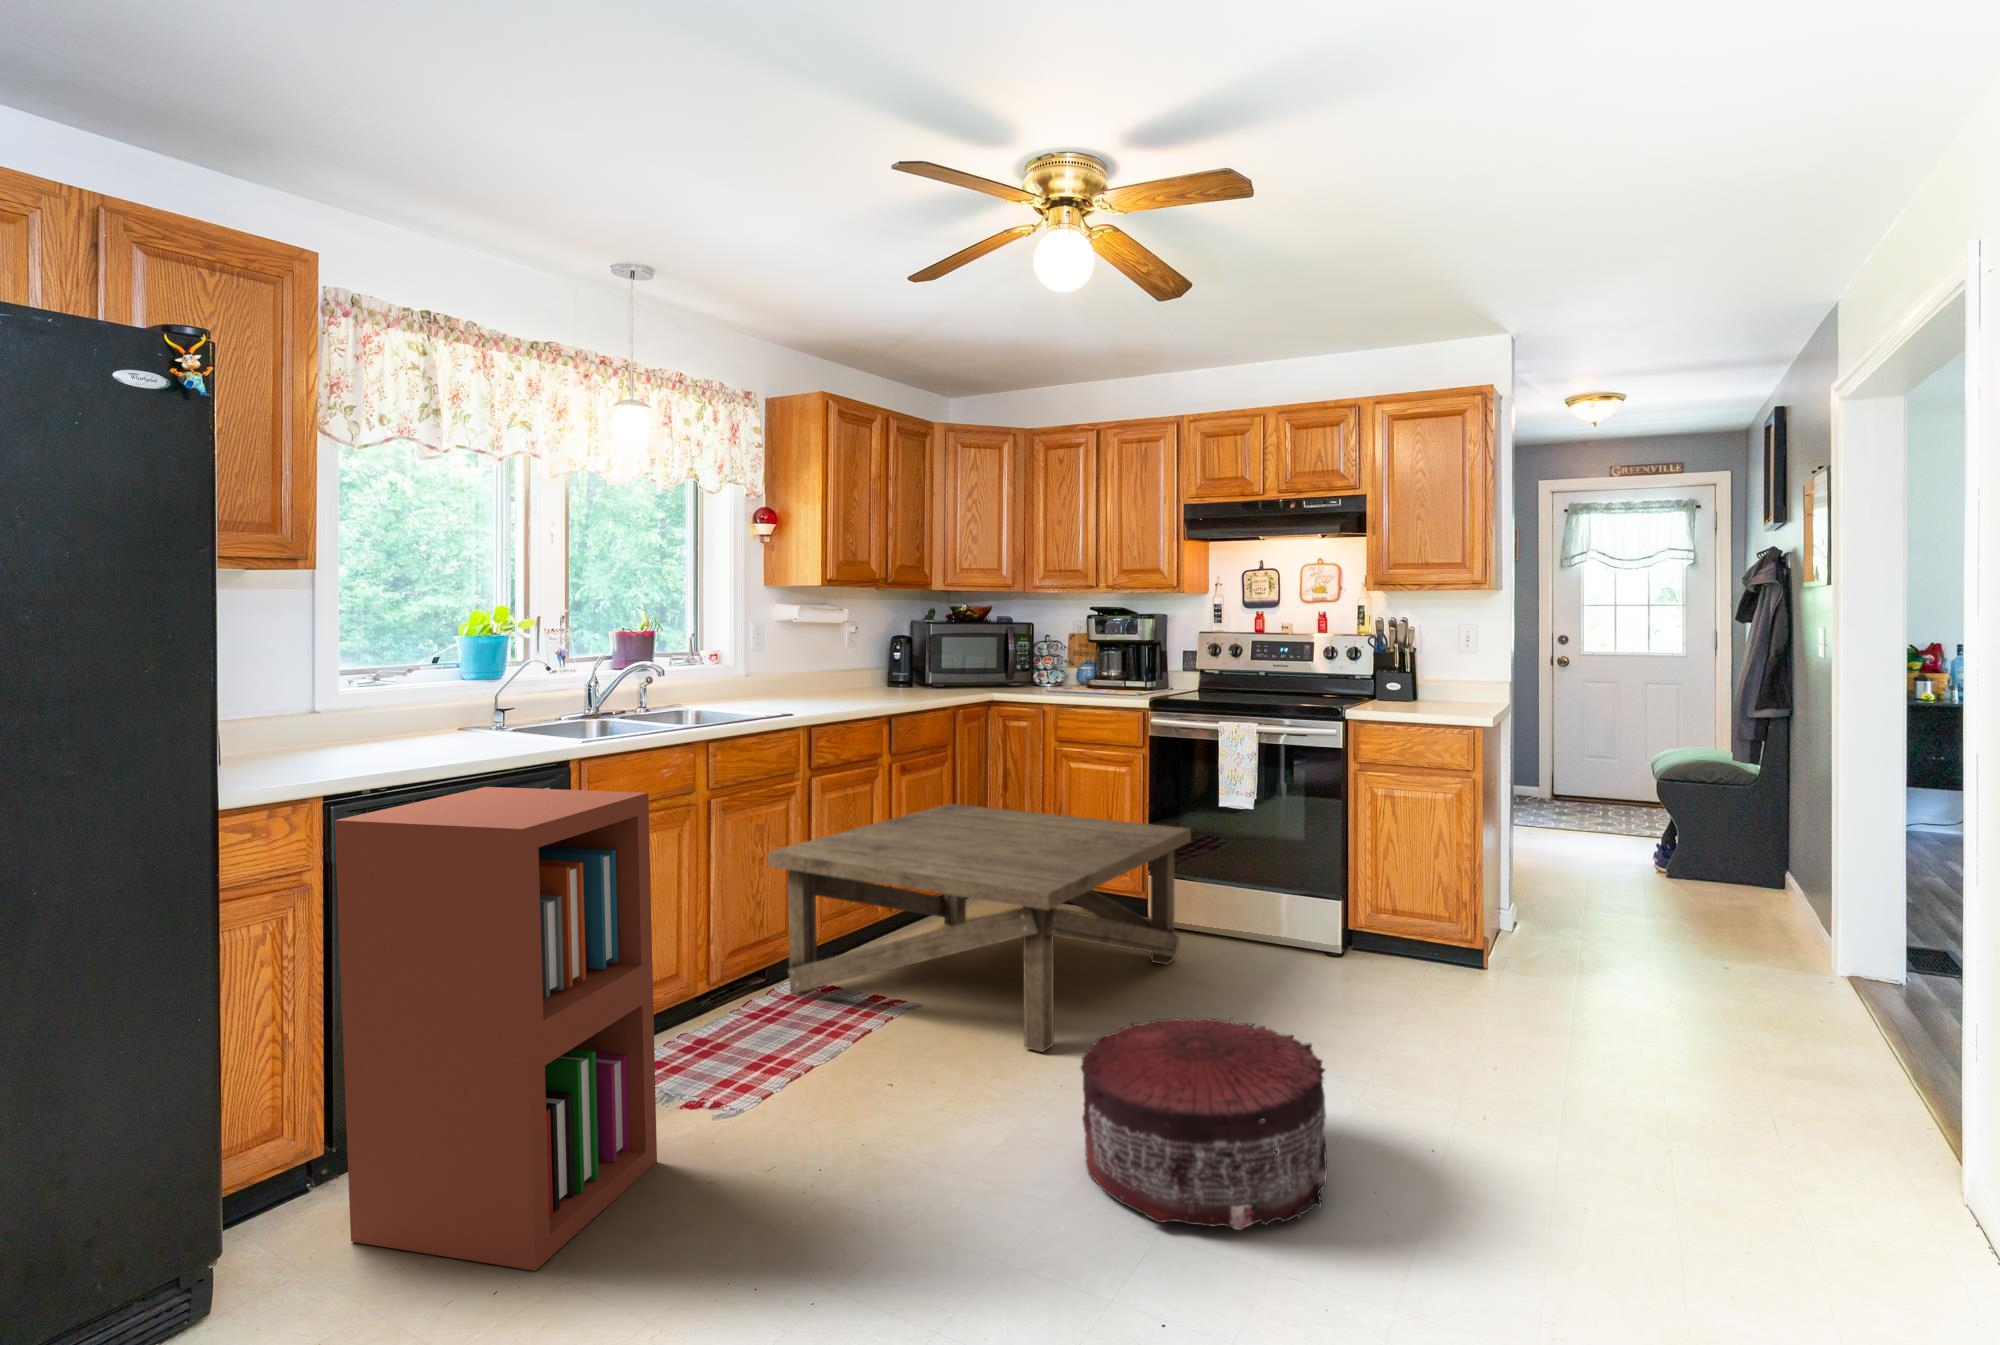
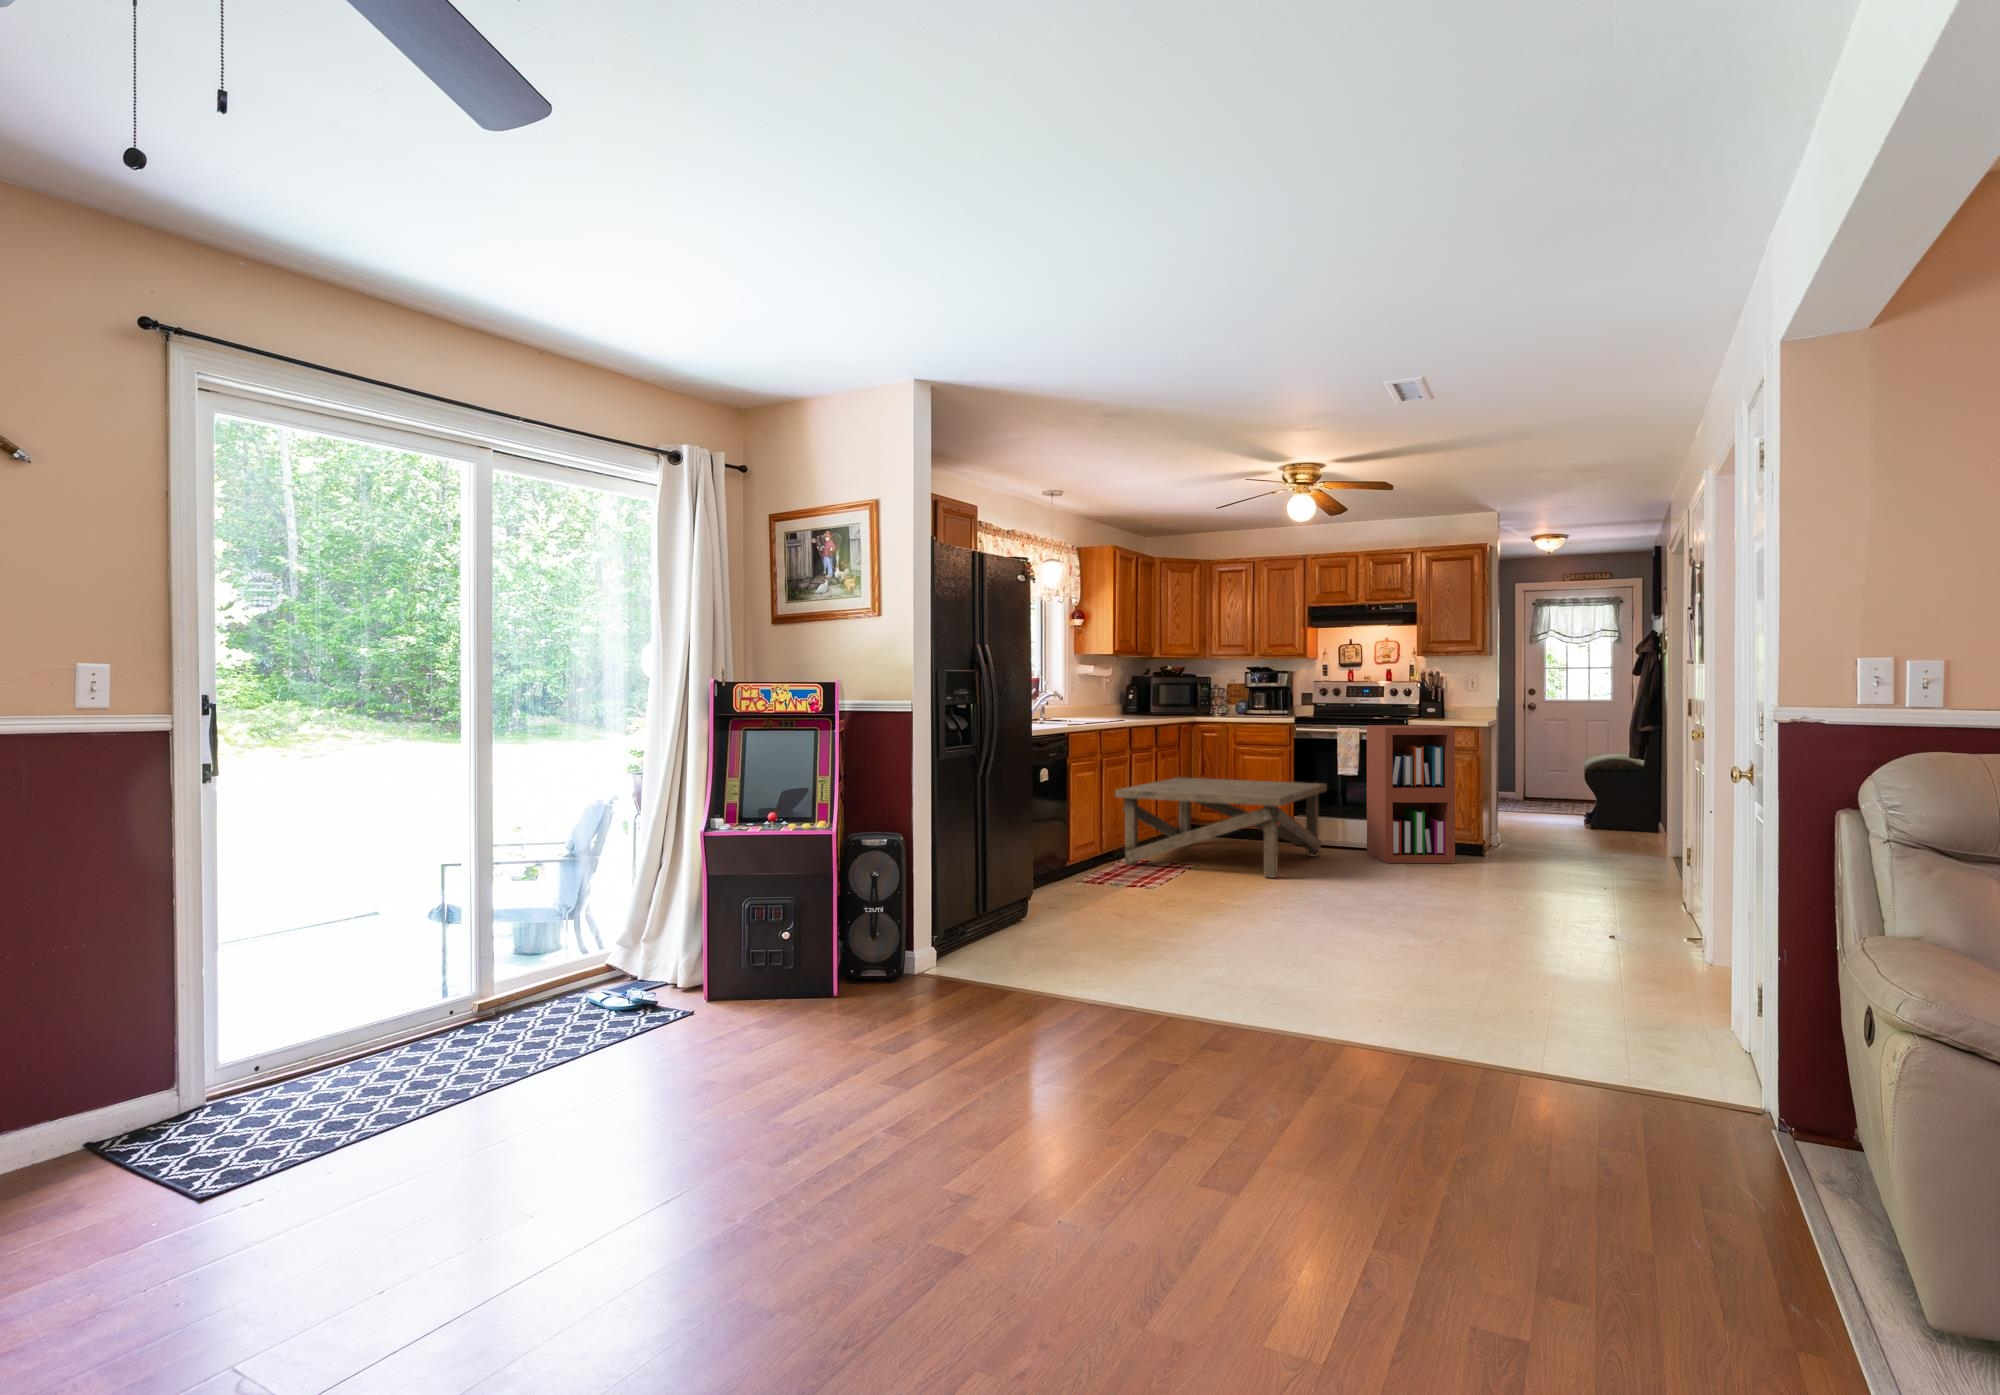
bookshelf: present [335,787,657,1271] -> present [1367,725,1455,863]
pouf: present [1081,1018,1327,1230] -> none [1315,844,1425,910]

